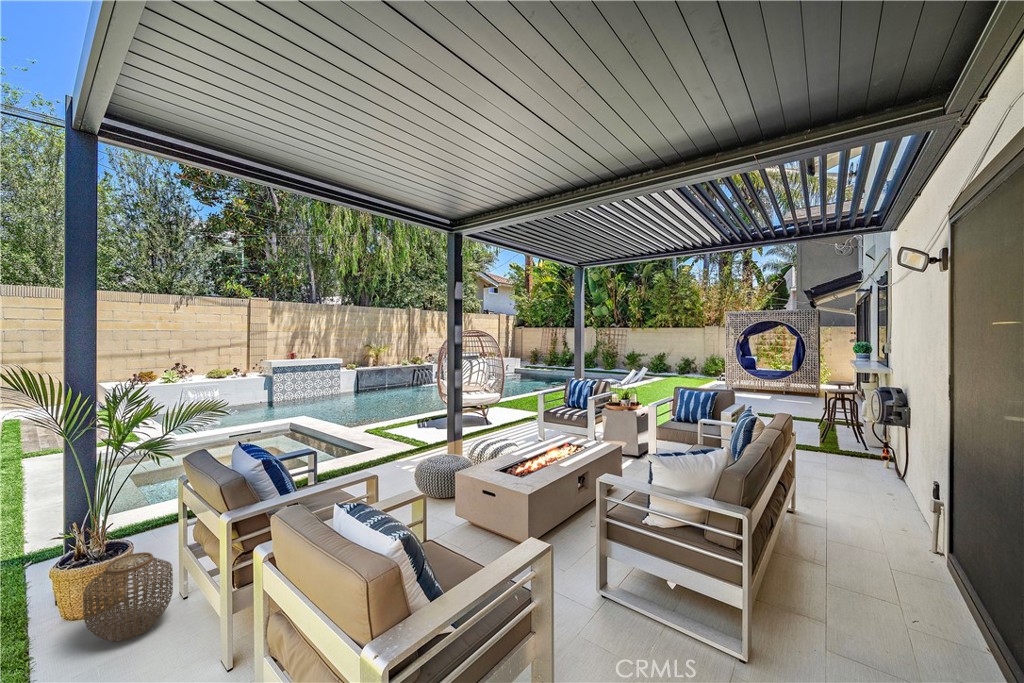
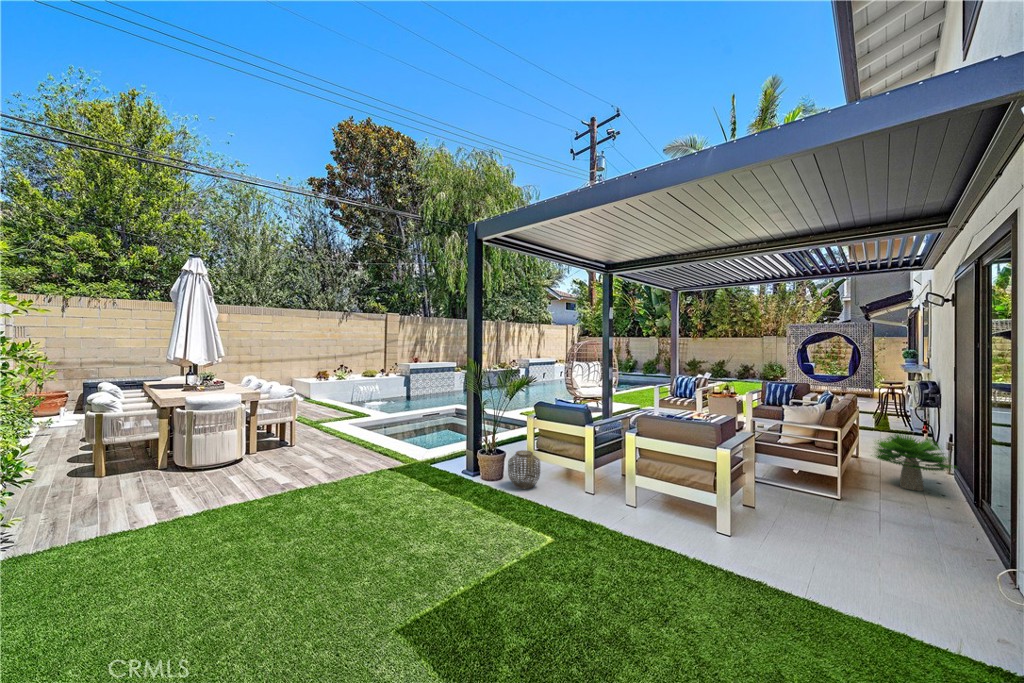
potted plant: none [803,493,971,611] -> present [875,434,955,491]

